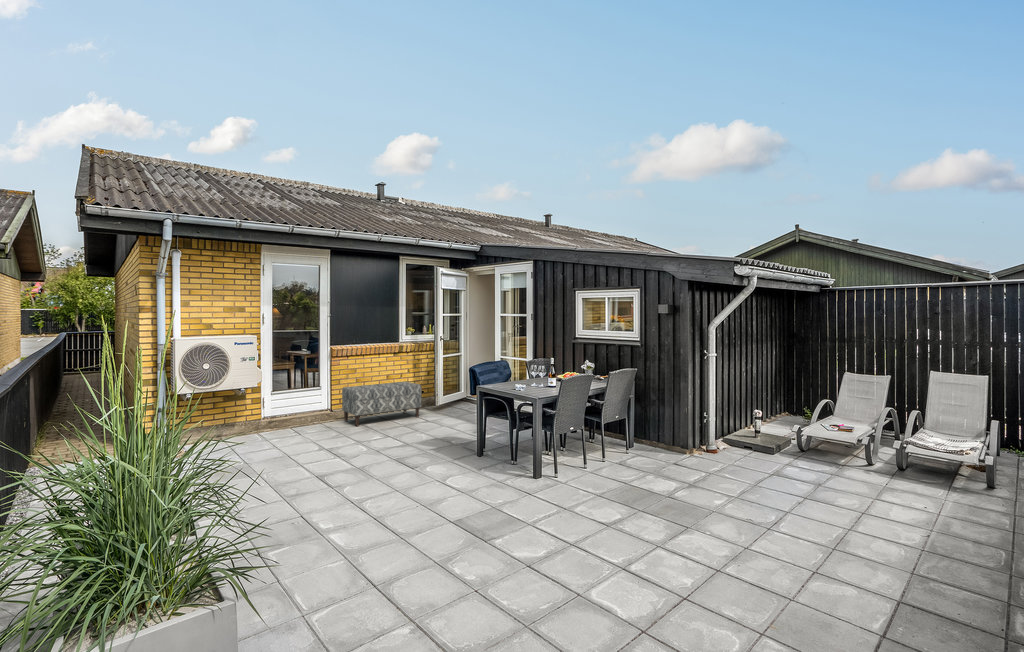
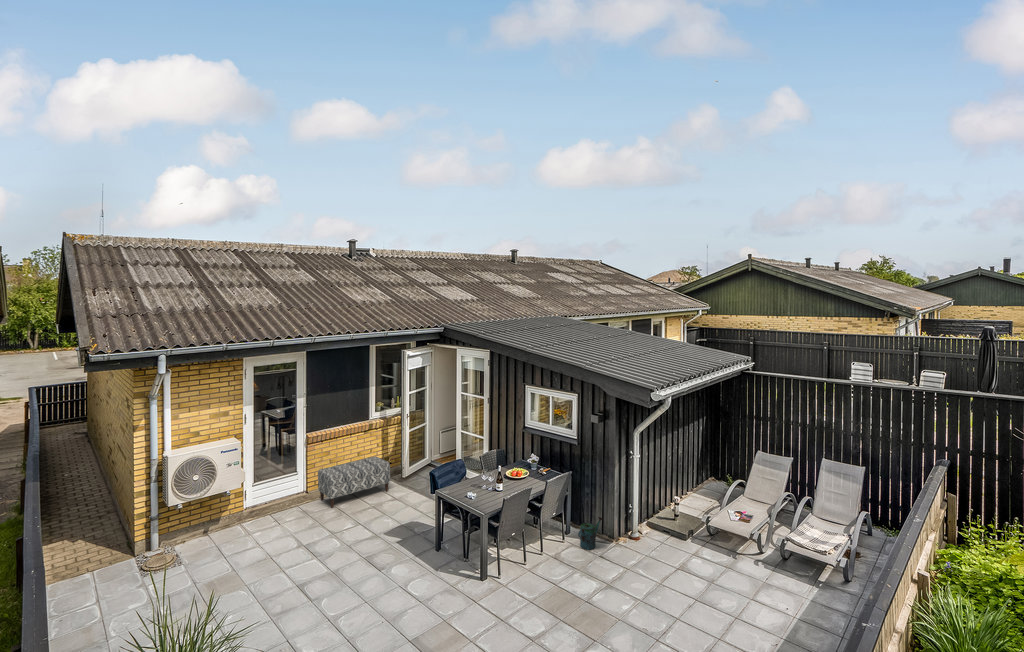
watering can: none [646,425,674,459] -> present [578,517,603,550]

